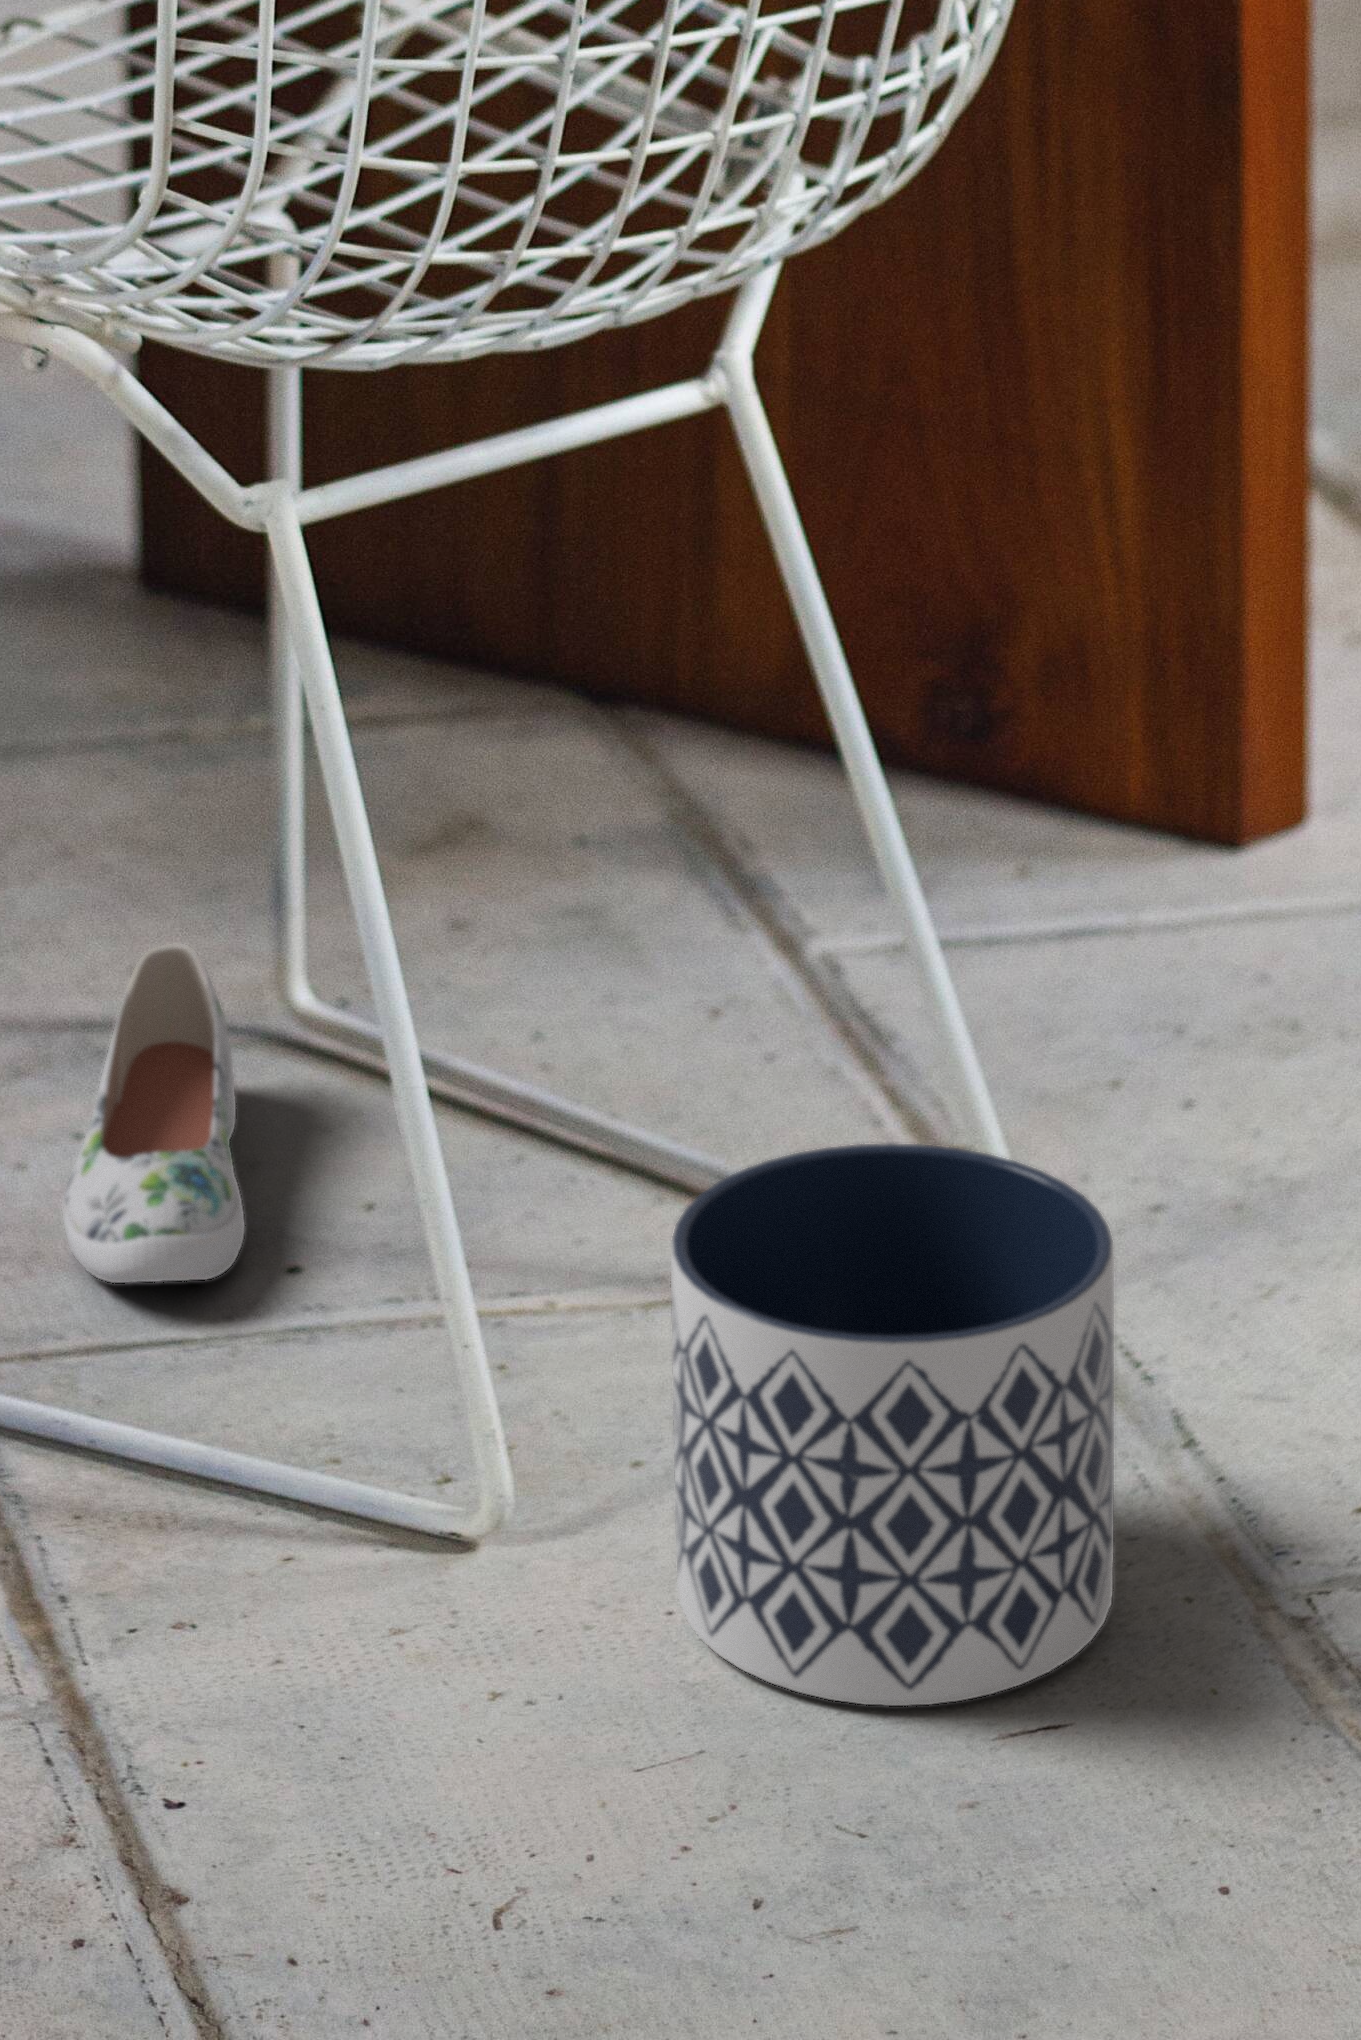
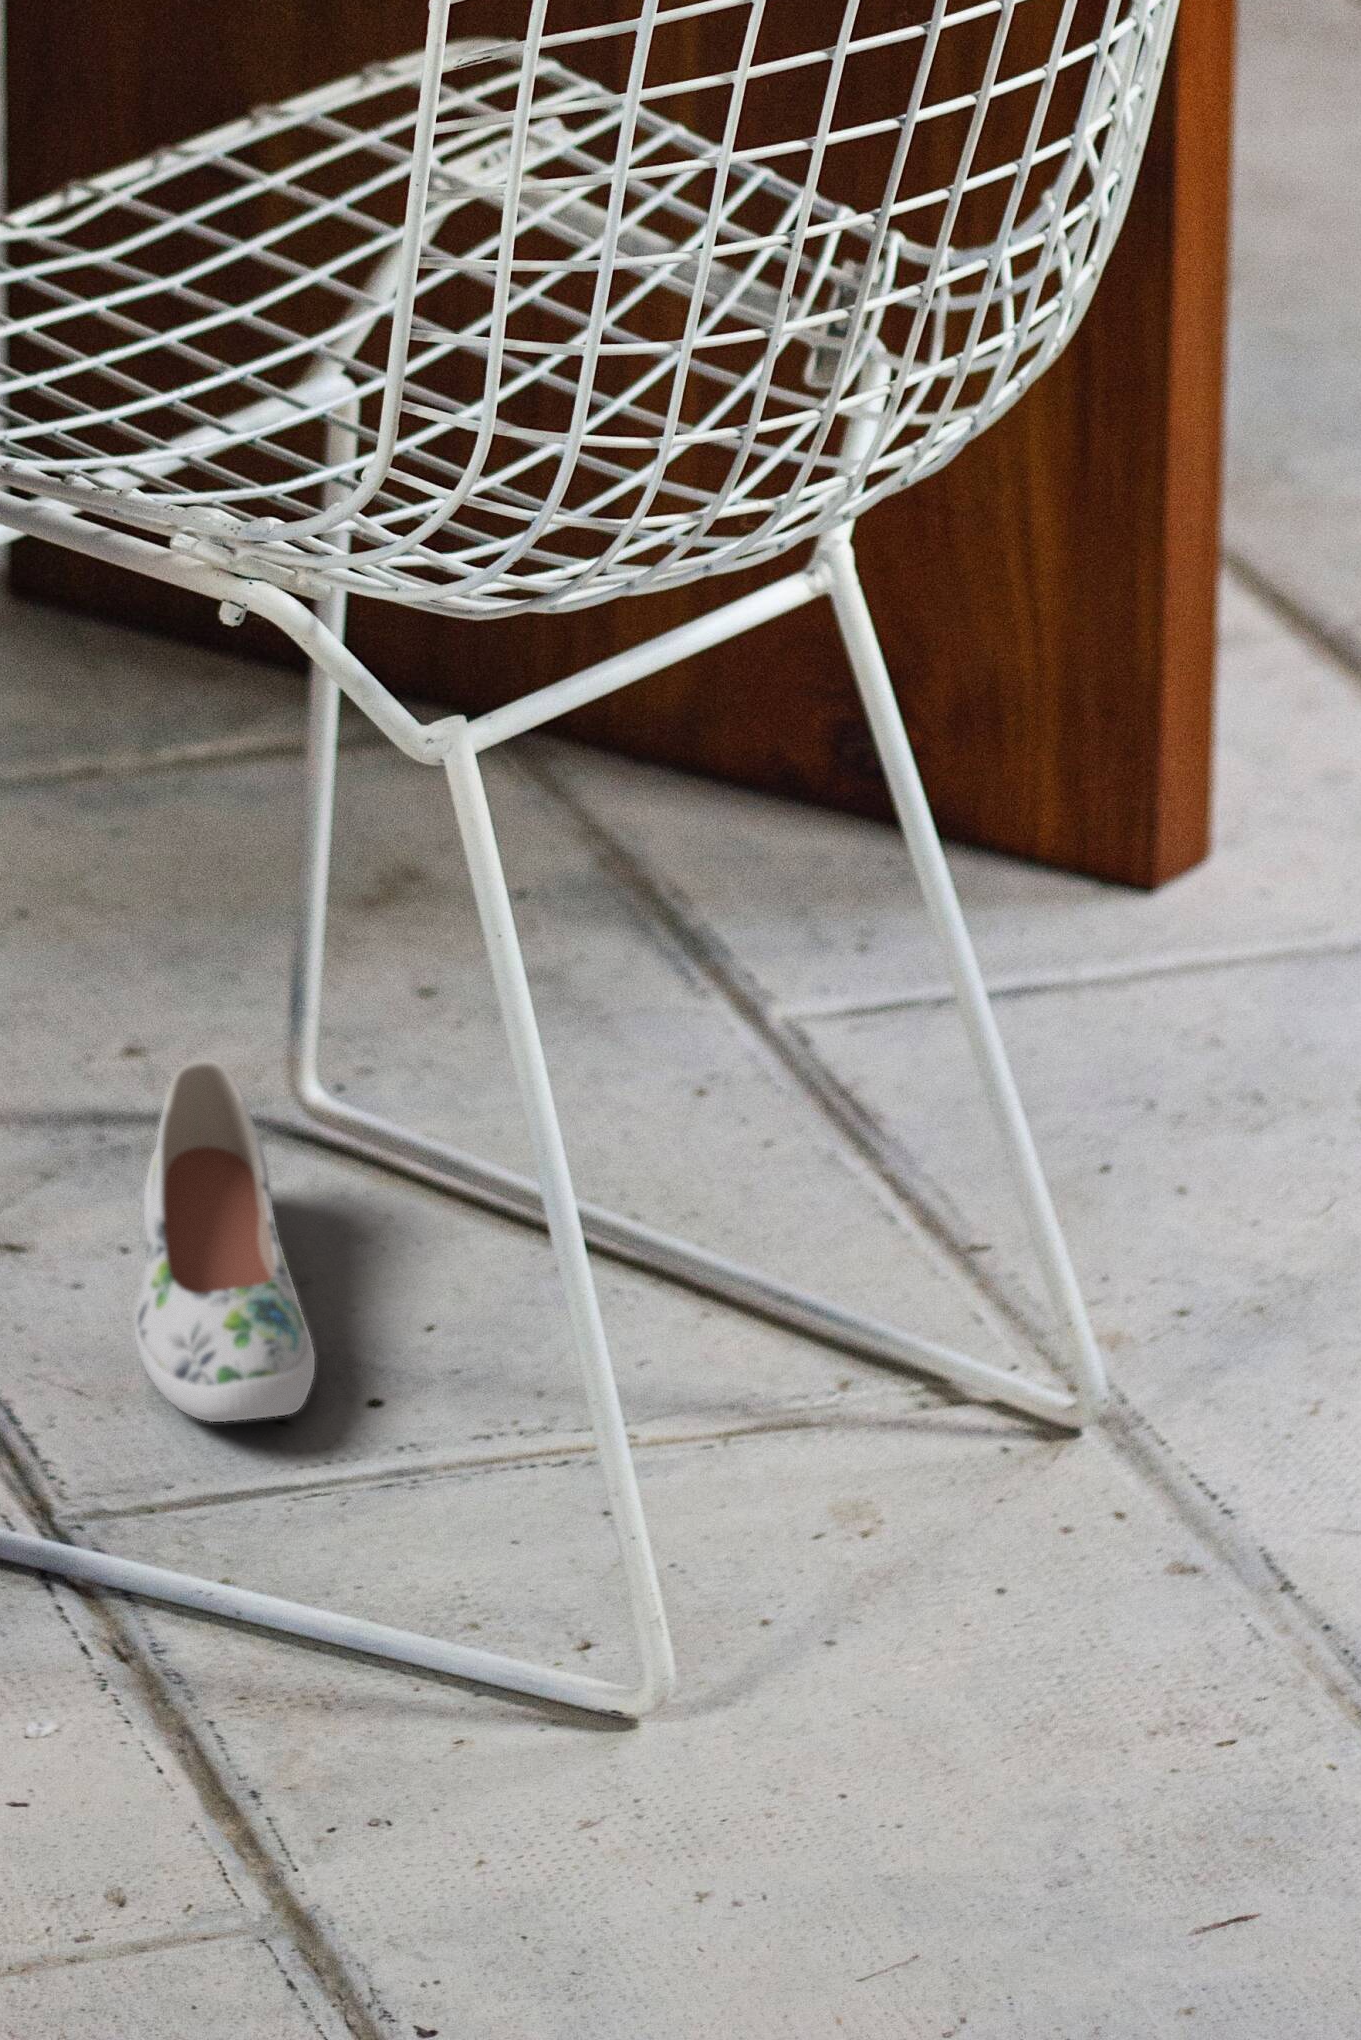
planter: present [671,1143,1114,1706] -> none [814,1309,1227,1853]

